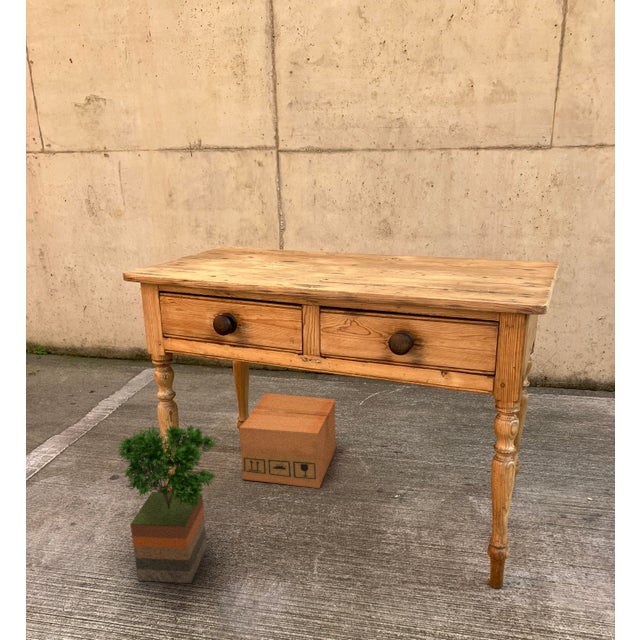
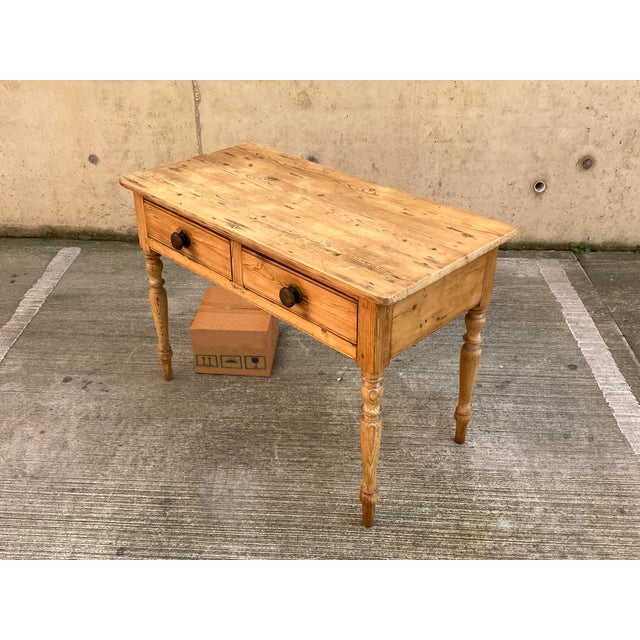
potted tree: present [117,426,216,583] -> none [82,347,186,482]

